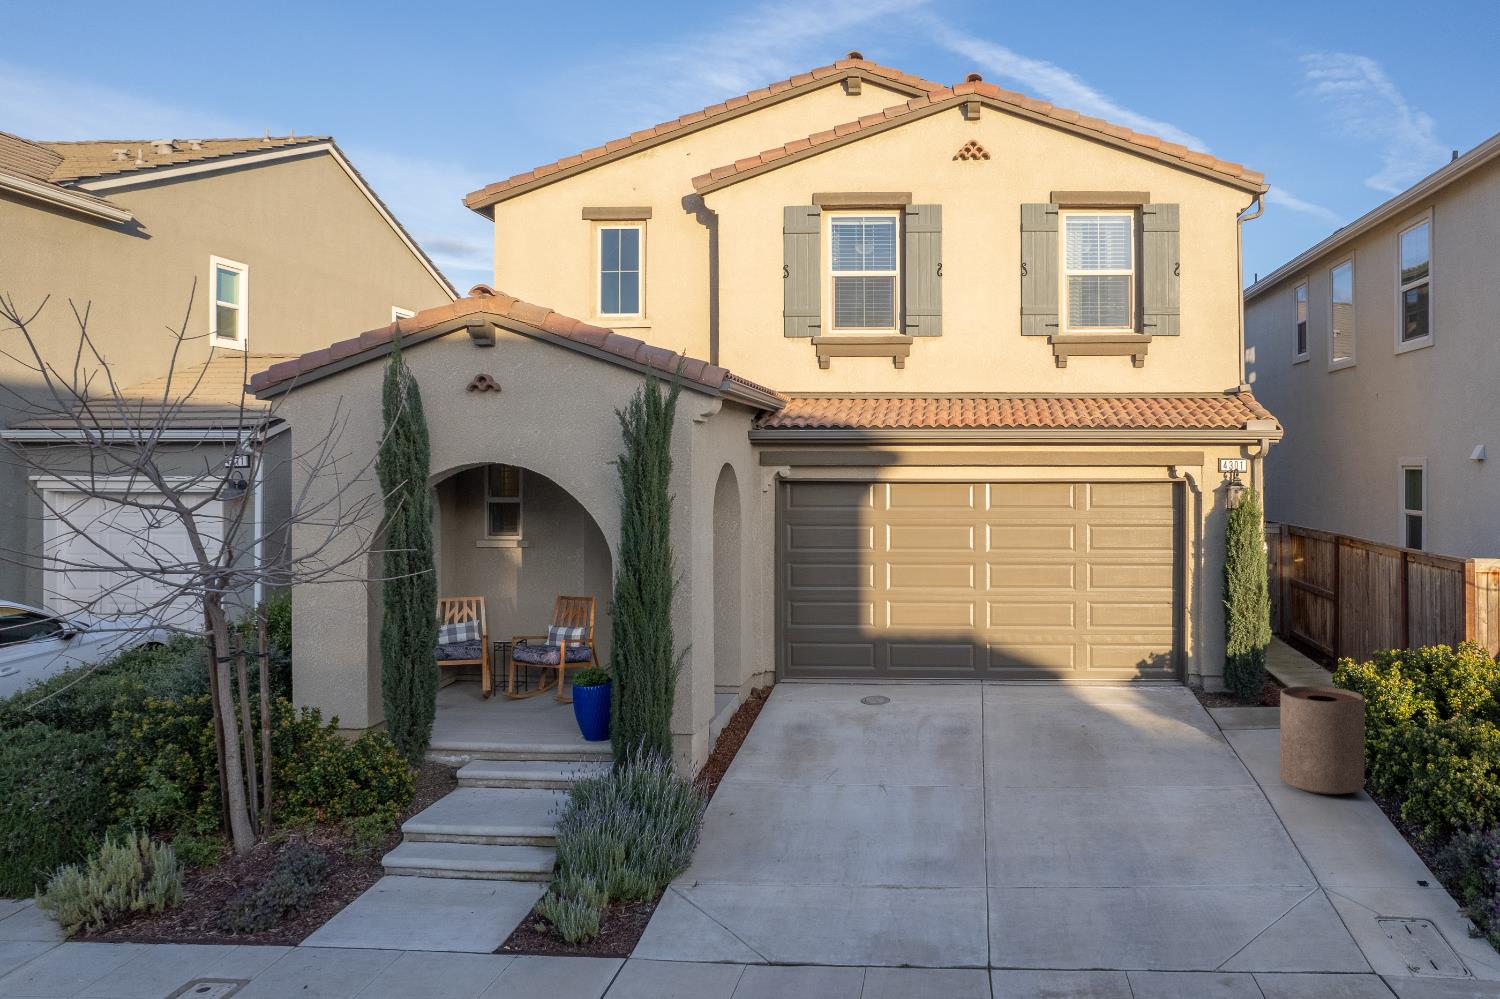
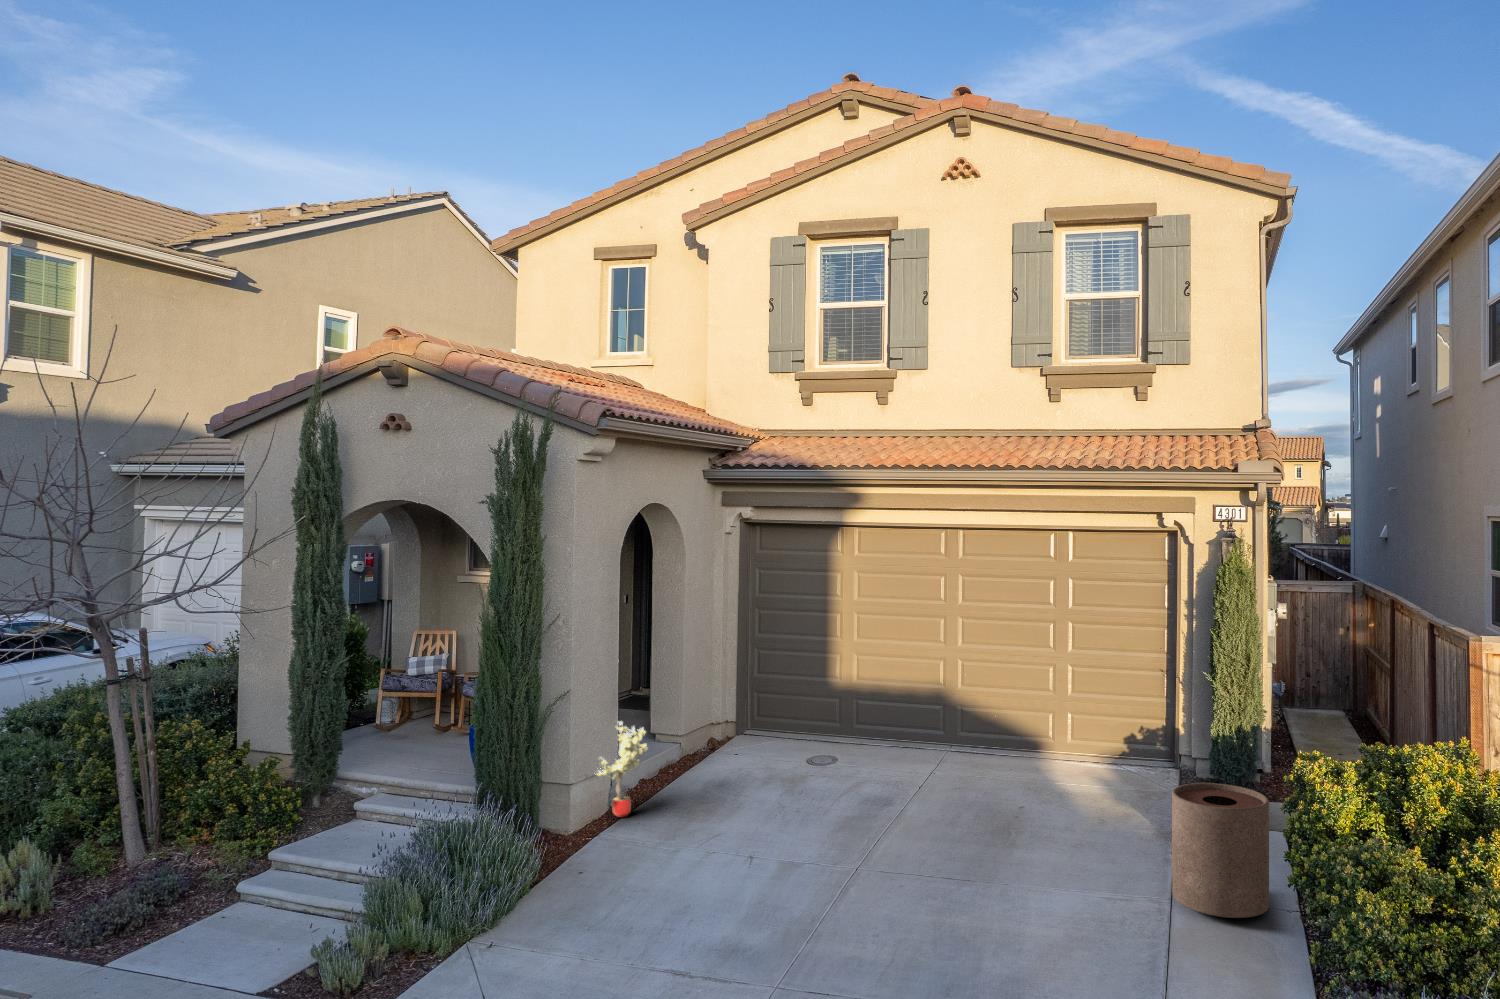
potted tree: none [715,669,761,762] -> present [597,721,647,817]

